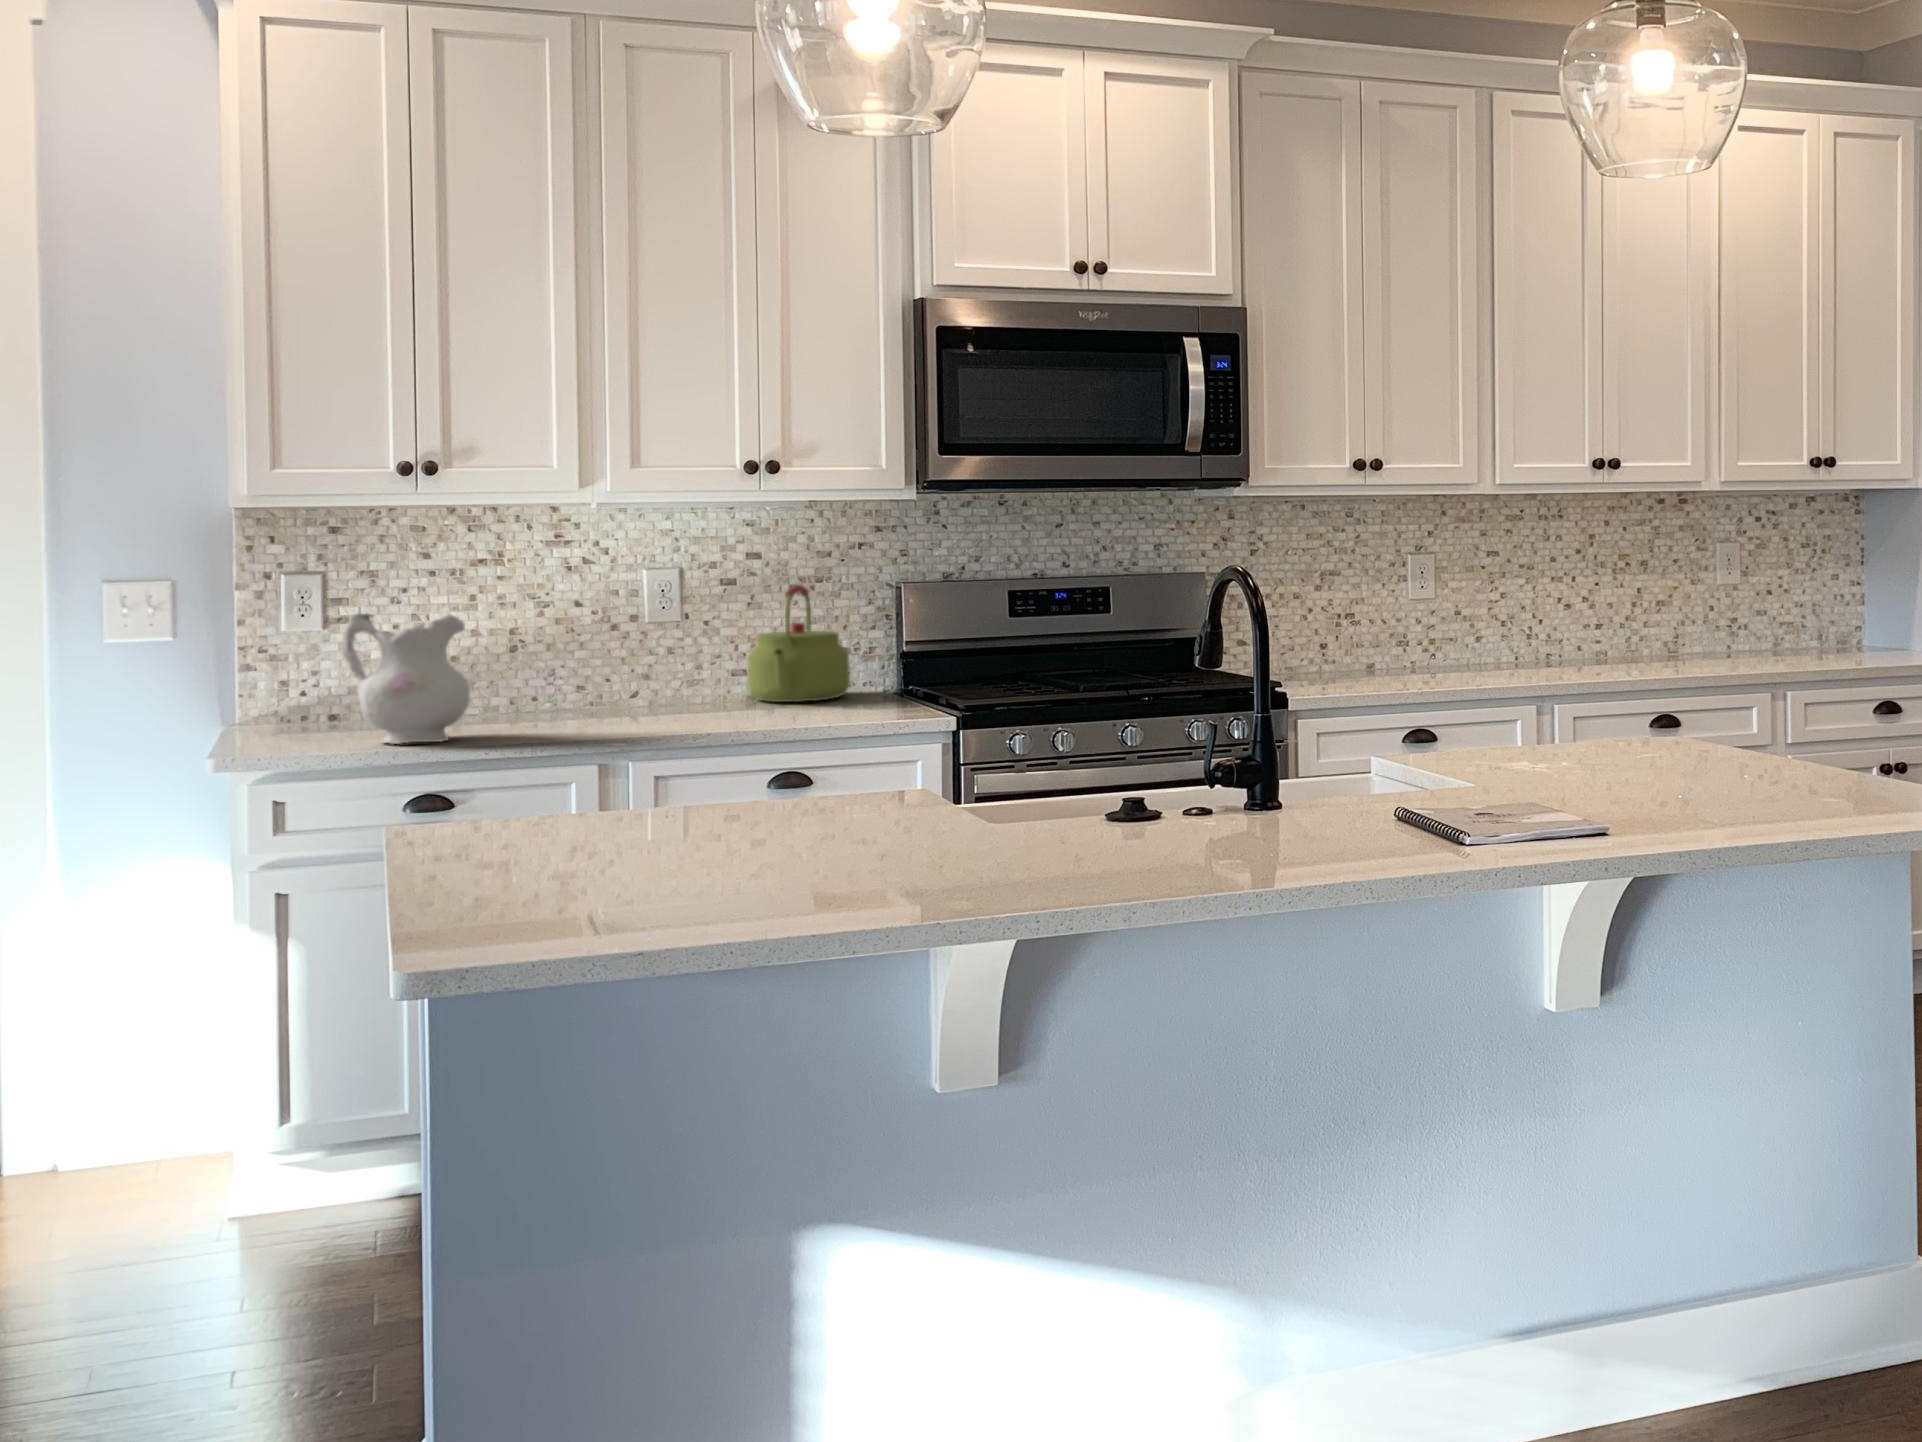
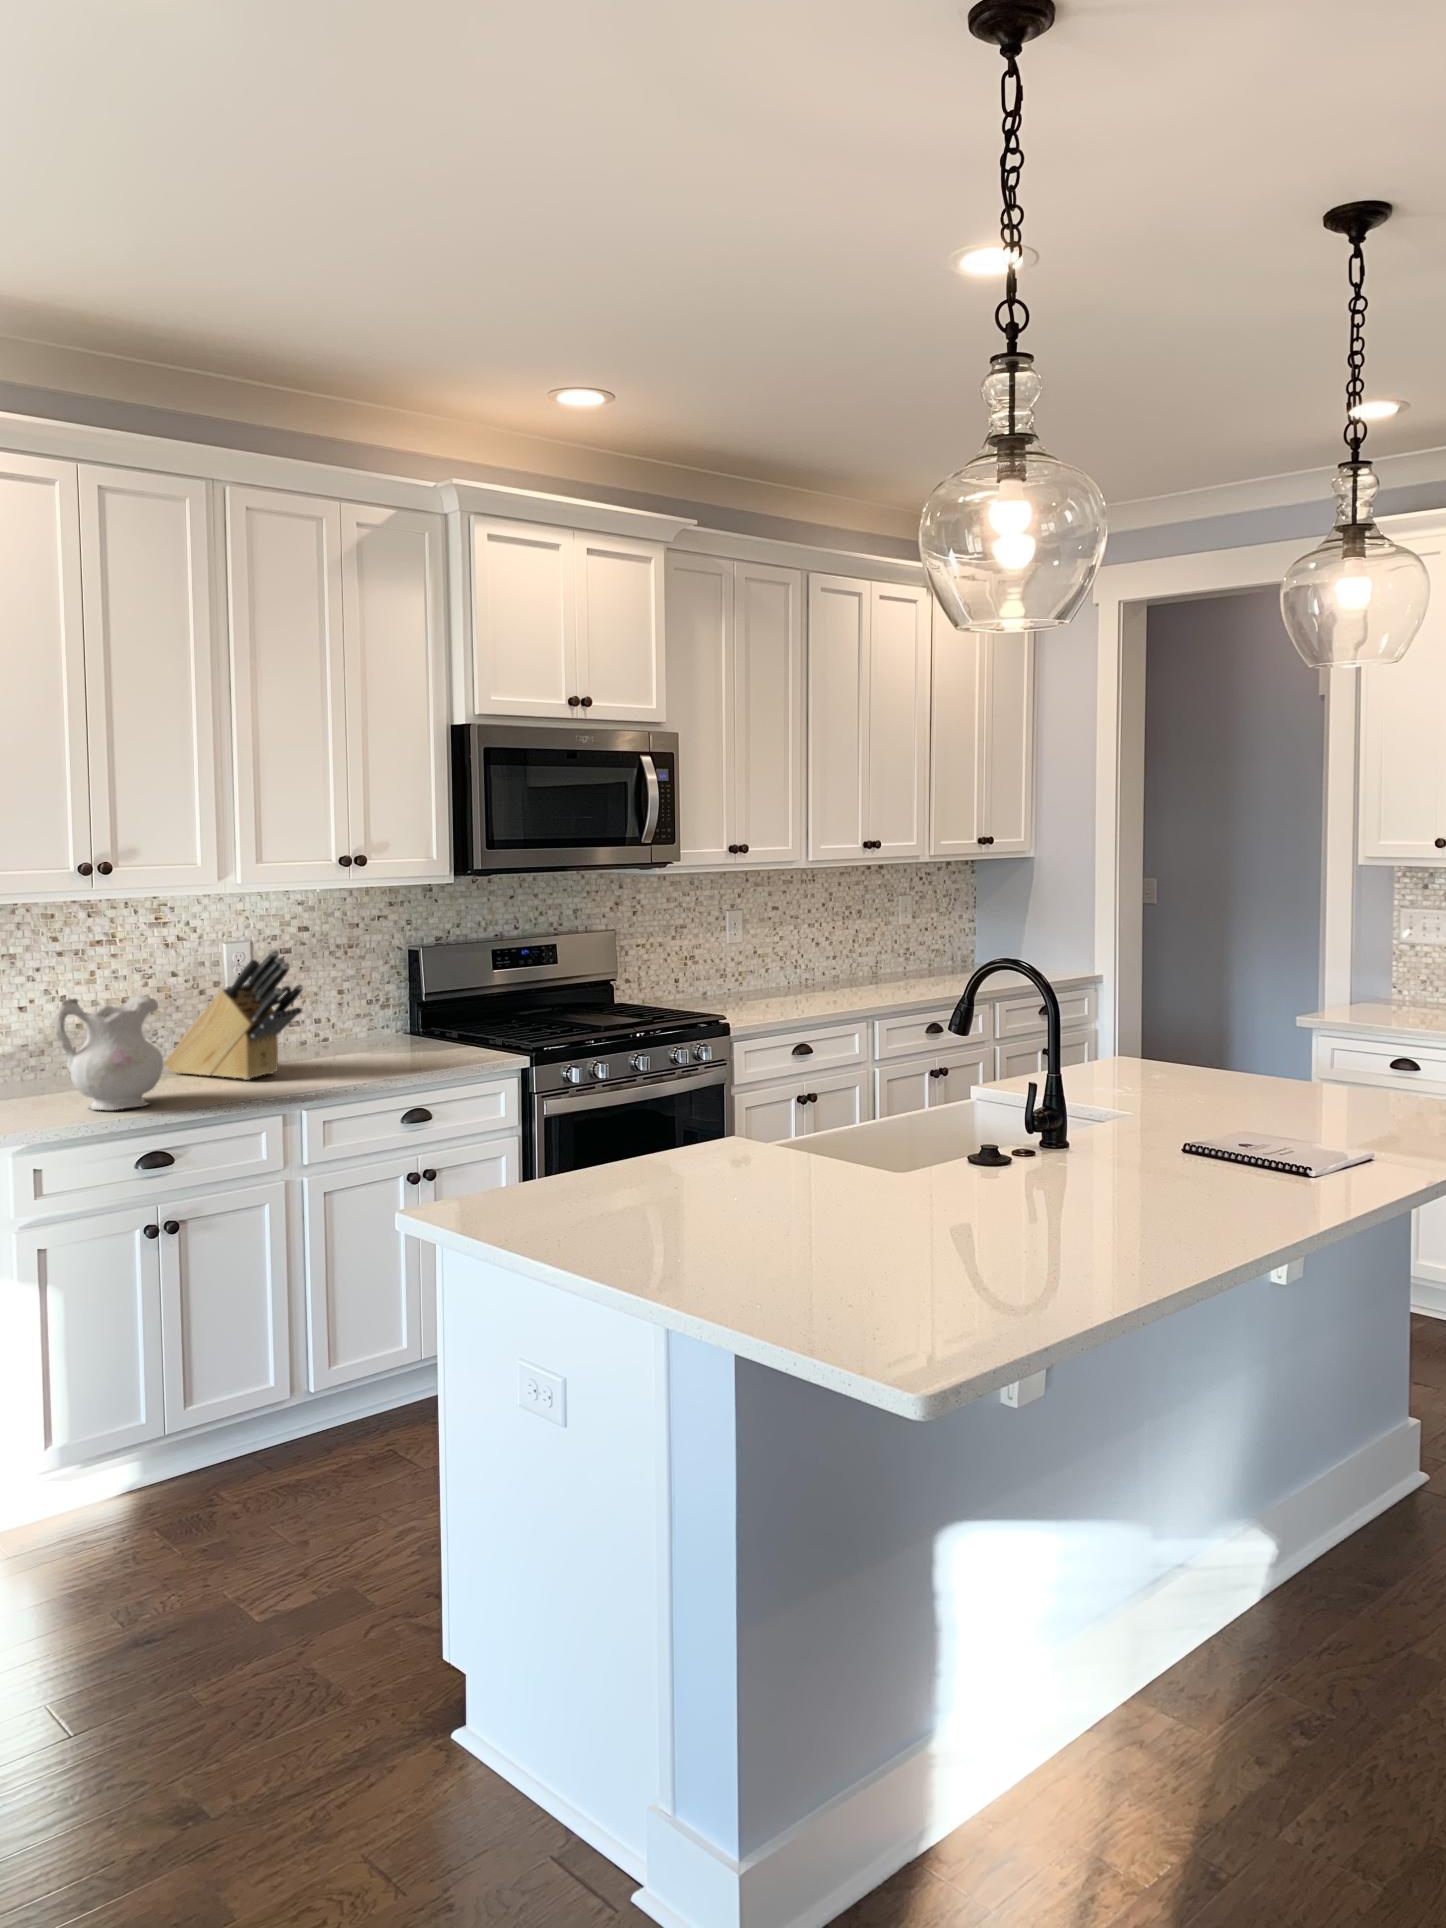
knife block: none [535,569,665,724] -> present [165,950,303,1080]
kettle: present [748,585,850,702] -> none [309,952,391,1049]

